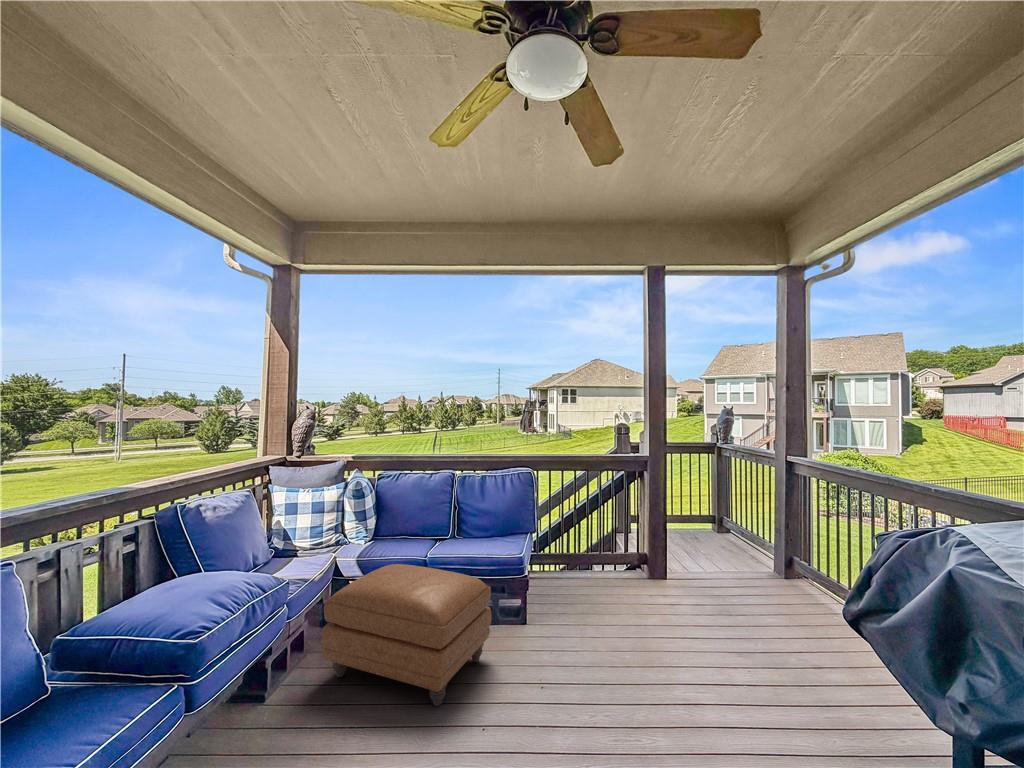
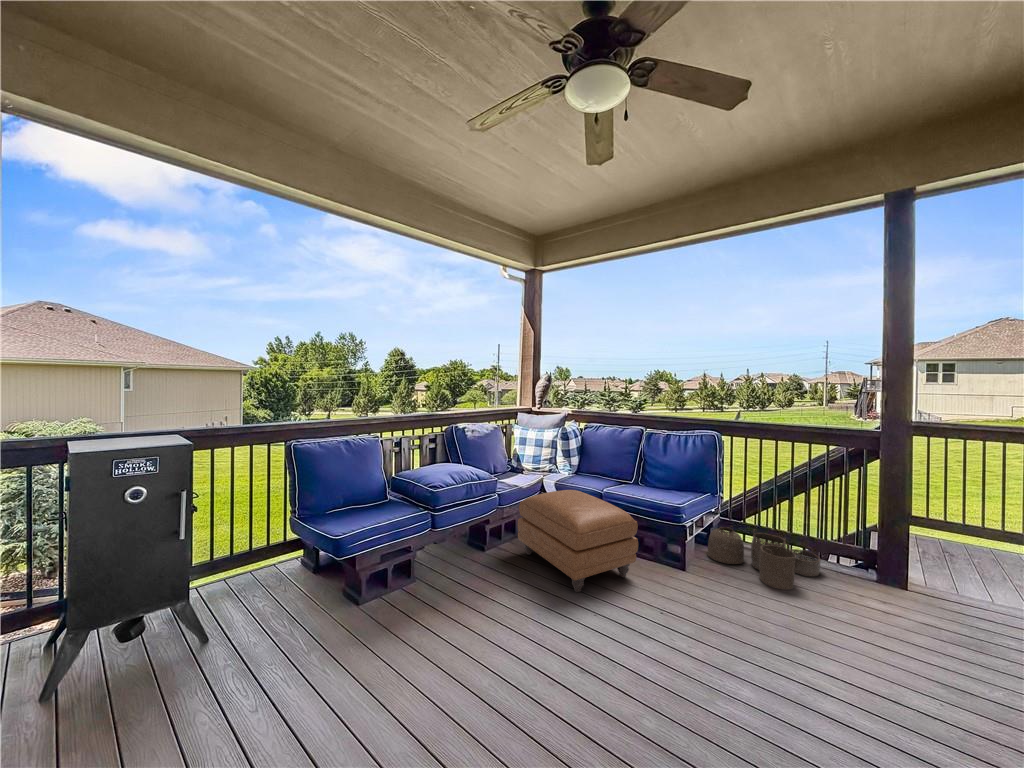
woven basket: none [534,562,628,618] -> present [707,527,821,590]

